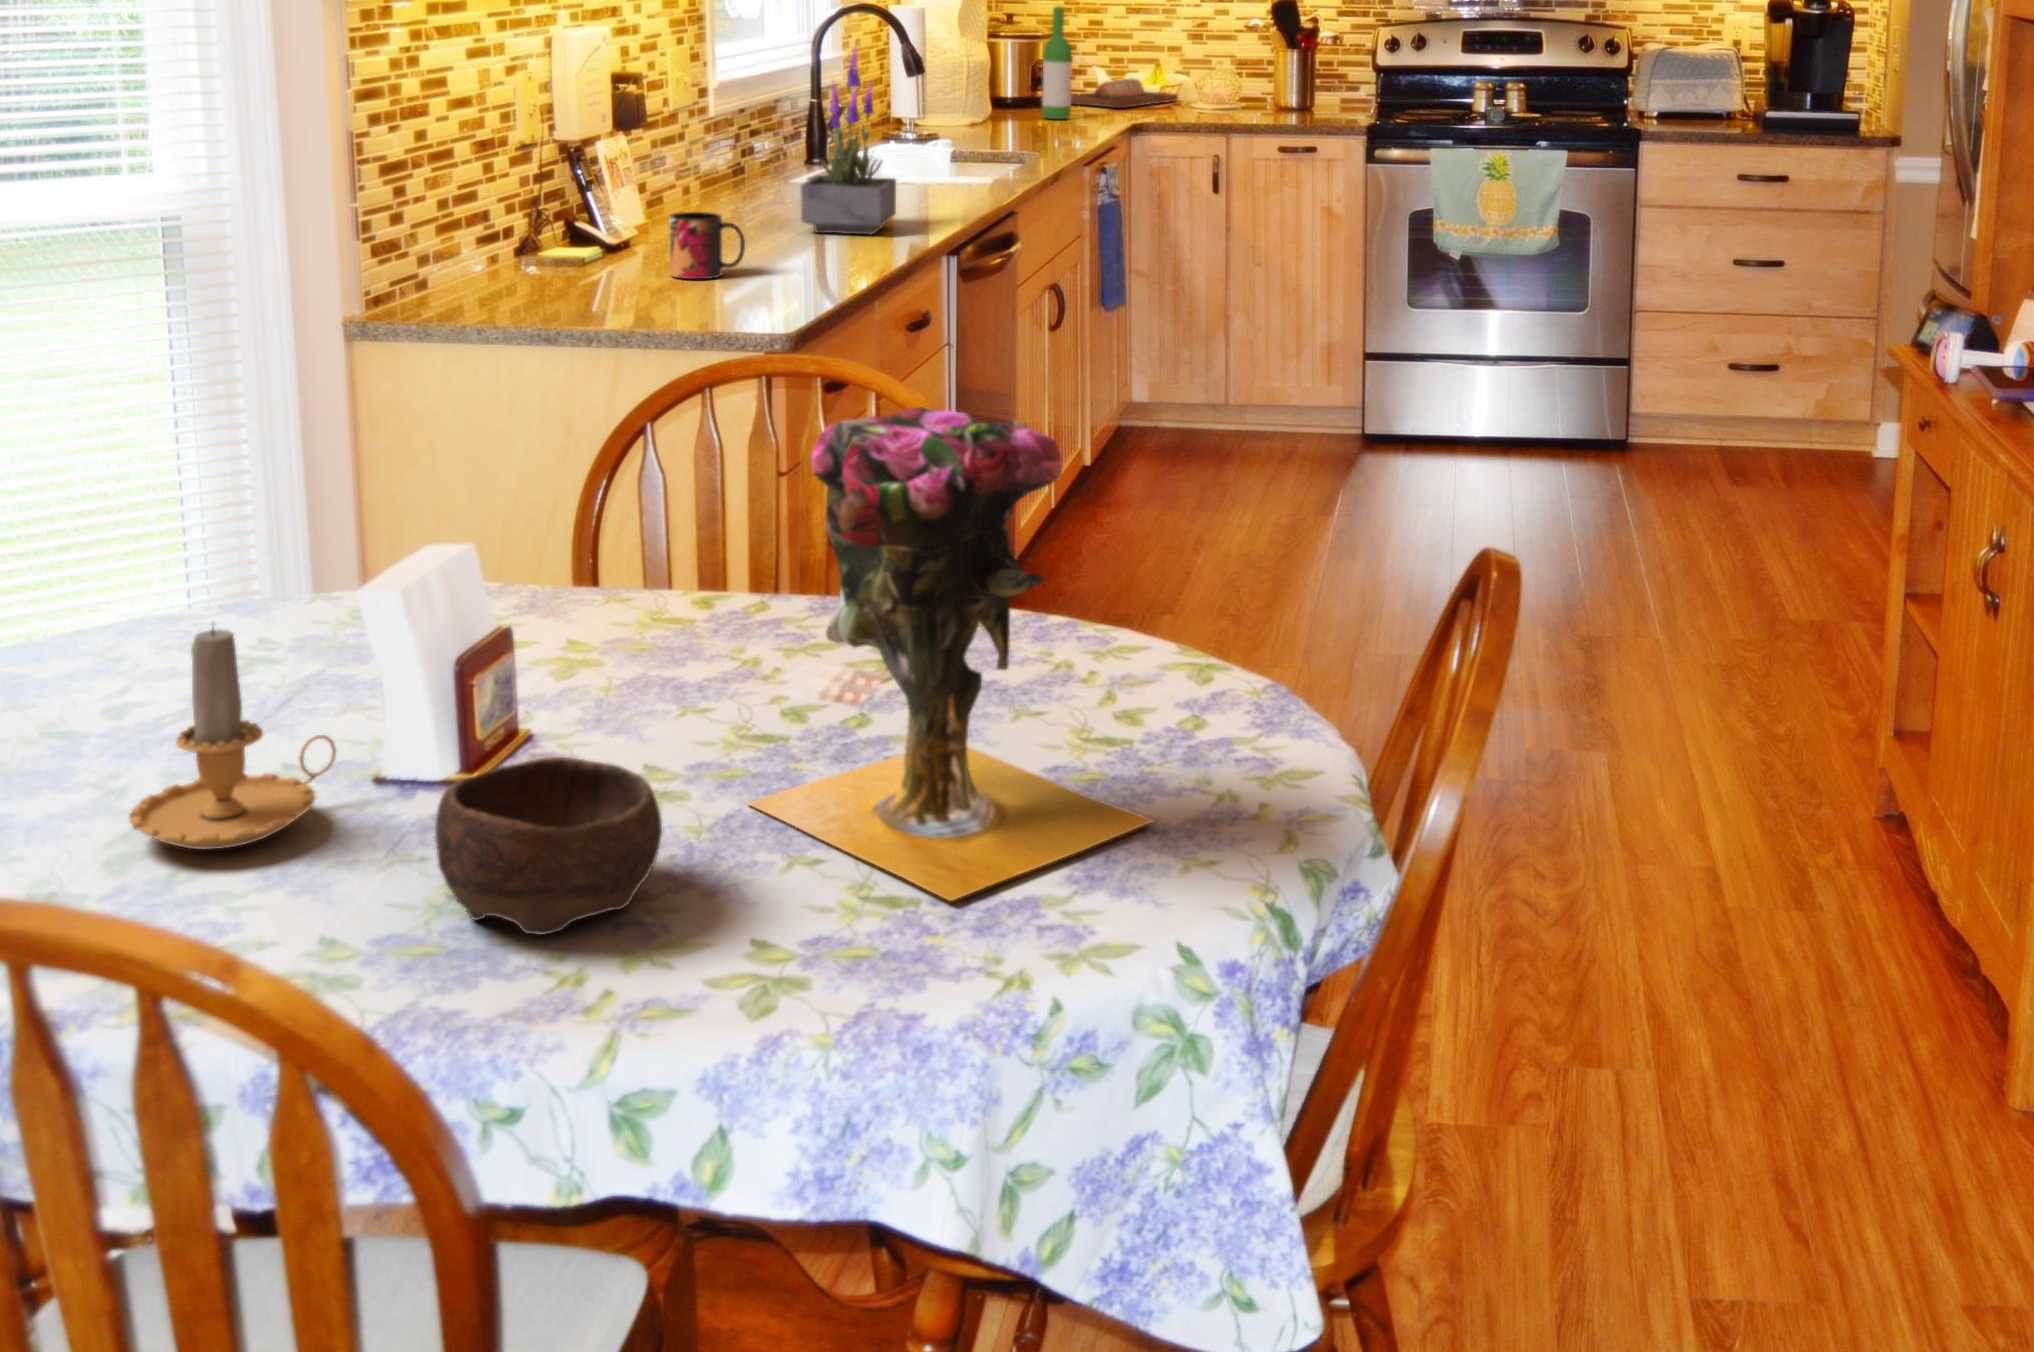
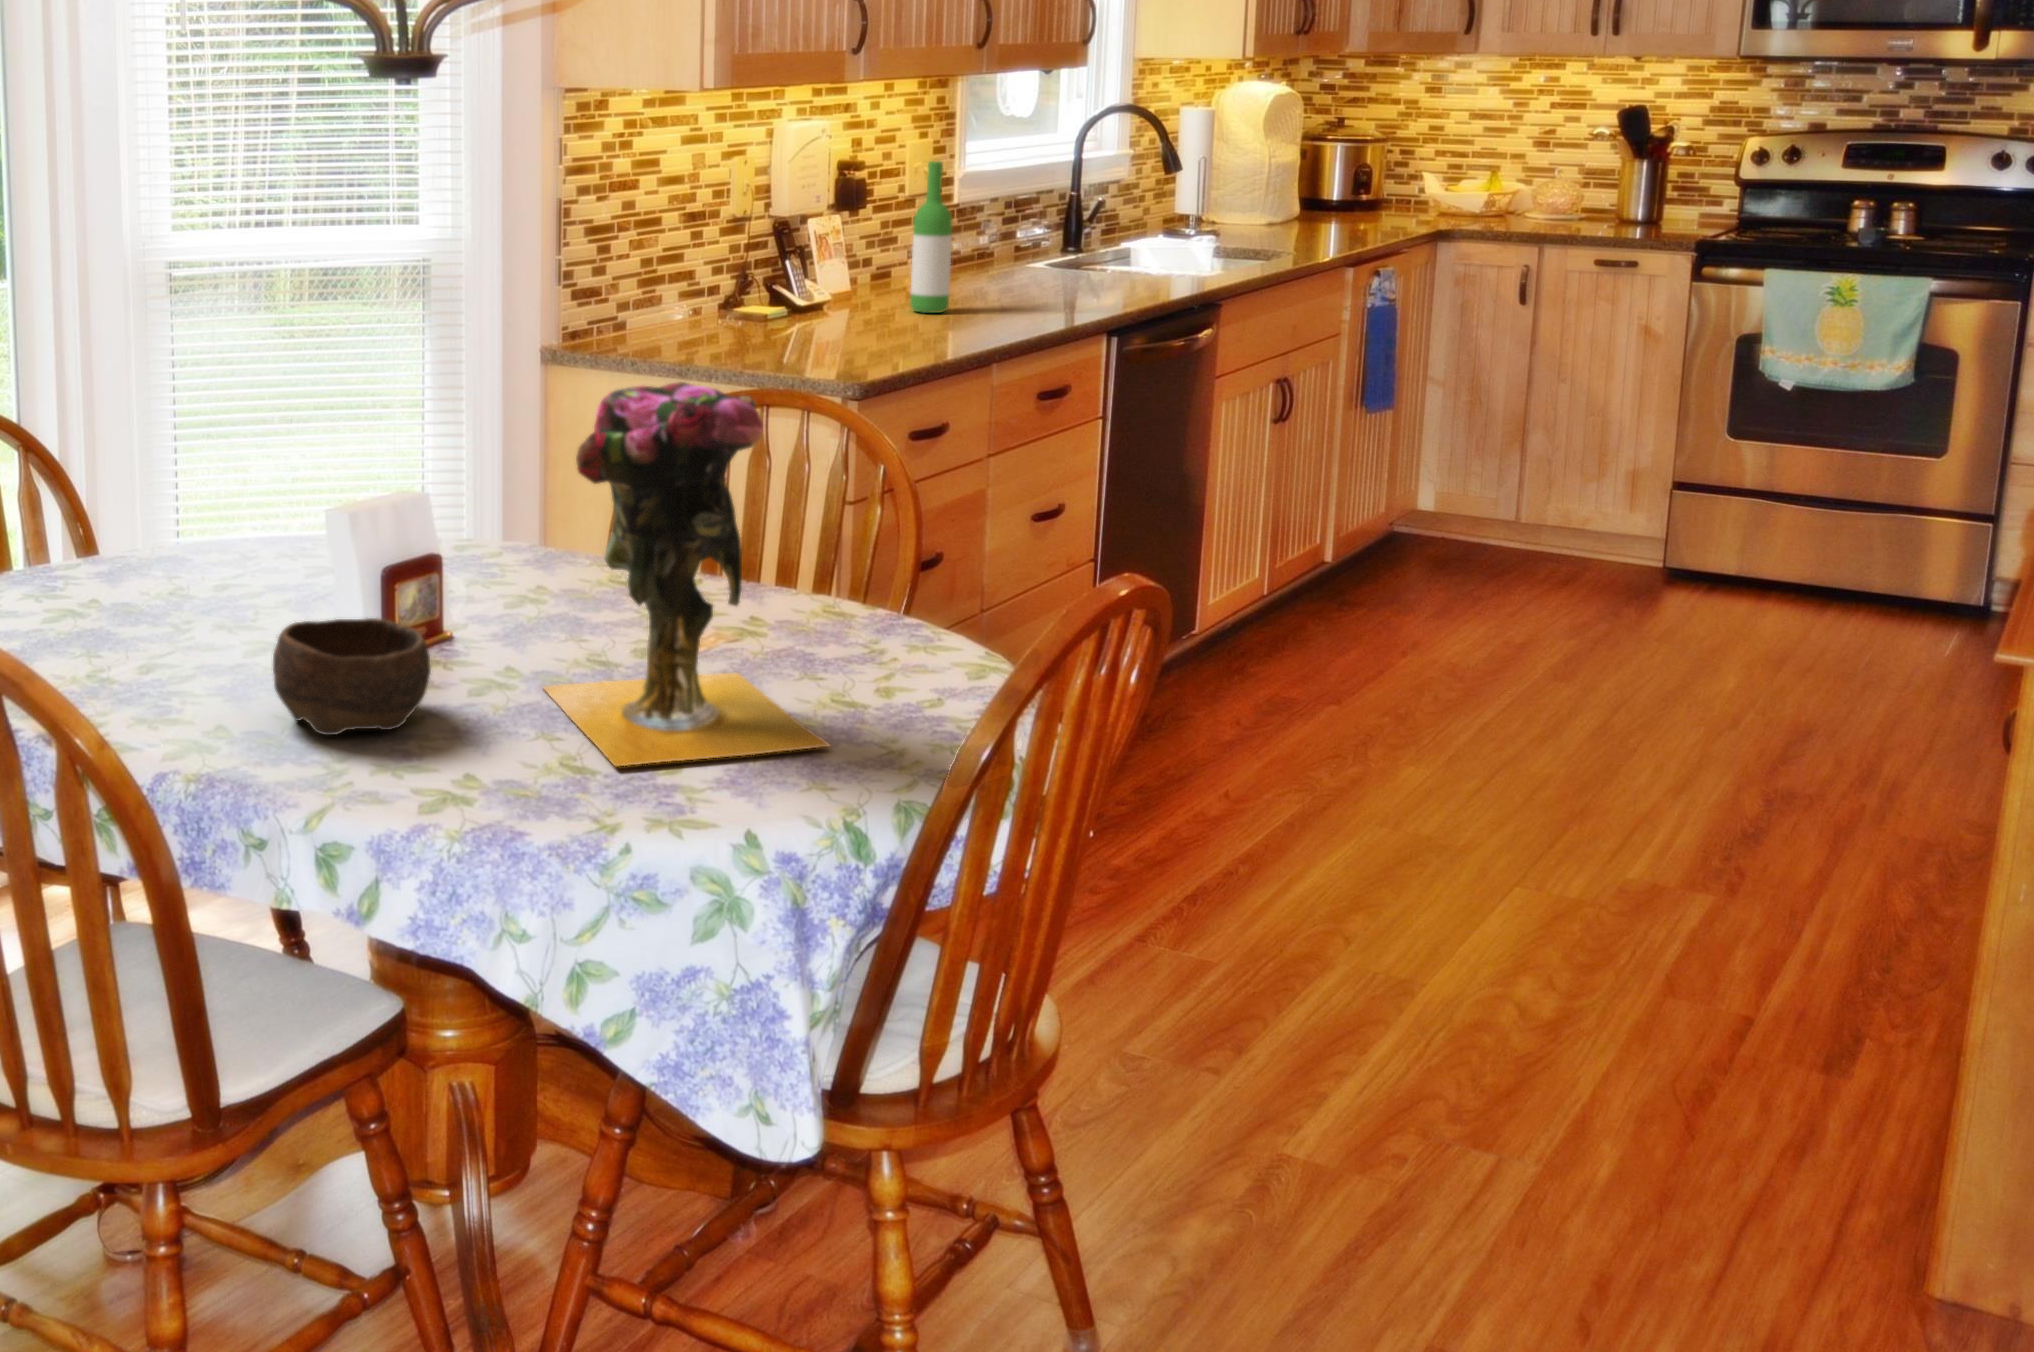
wine bottle: present [1042,7,1072,119] -> present [910,161,952,313]
potted plant: present [801,46,896,234] -> none [979,133,1076,308]
bread loaf: present [1071,79,1178,108] -> none [1380,188,1513,216]
mug: present [669,212,745,279] -> none [827,276,891,333]
candle: present [129,628,336,849] -> none [141,497,286,656]

